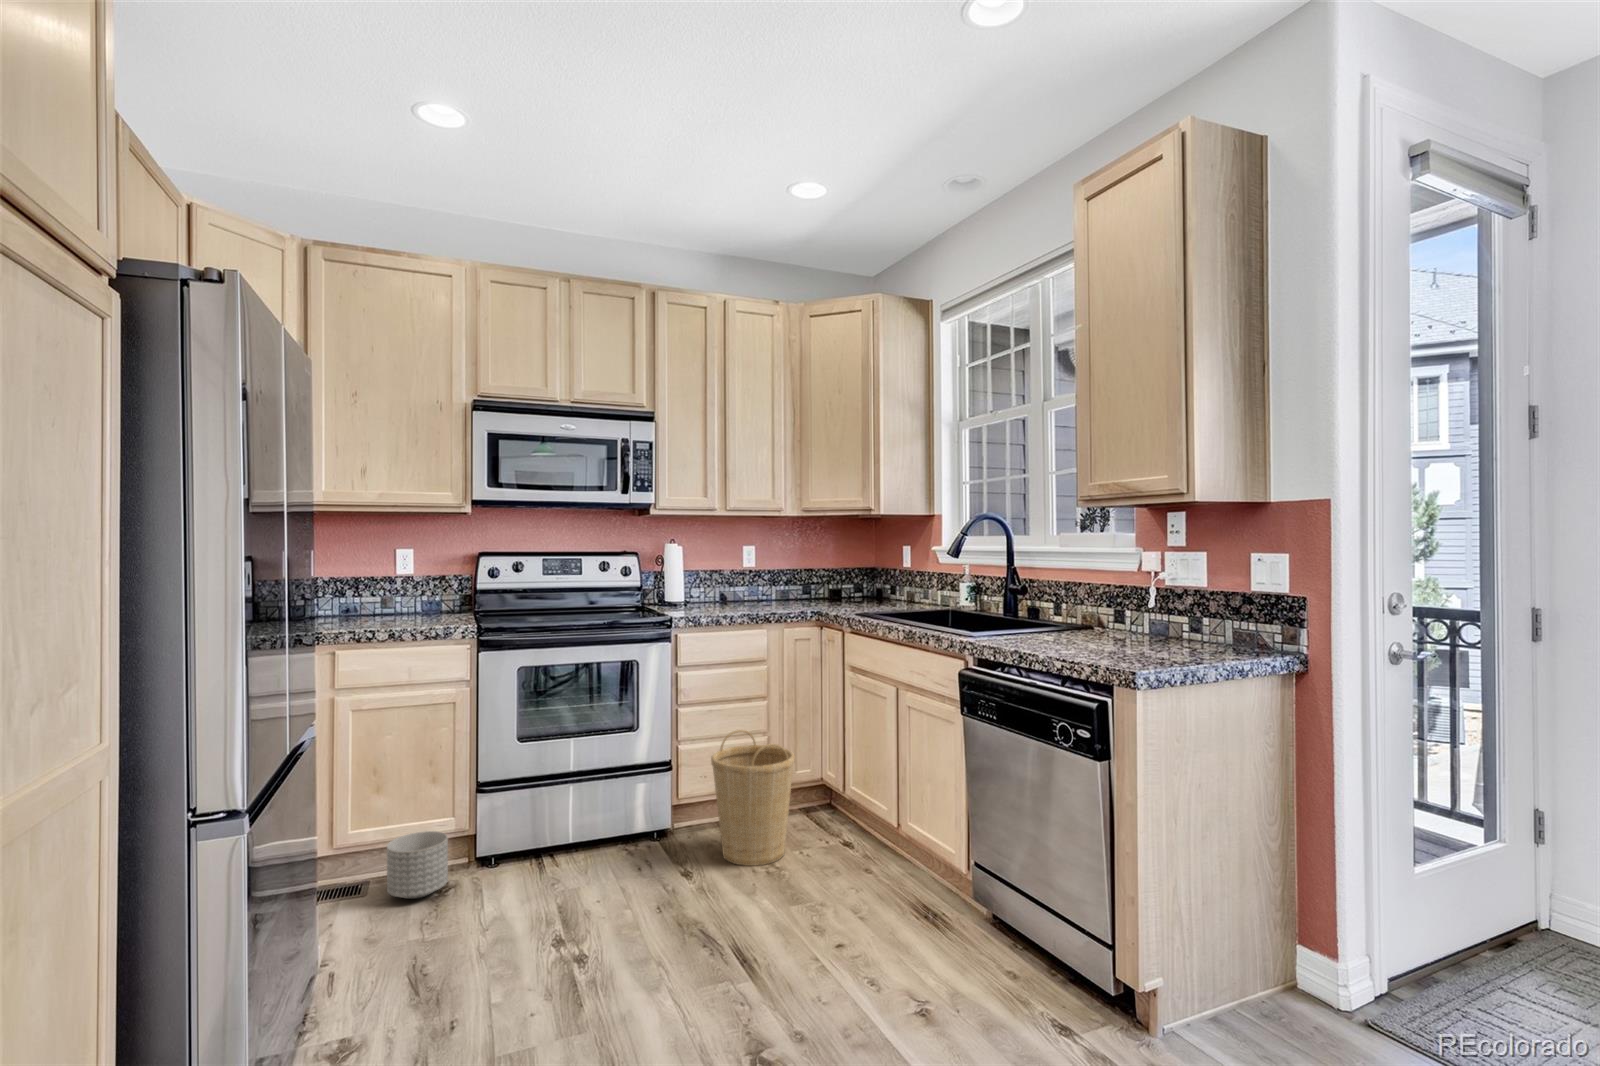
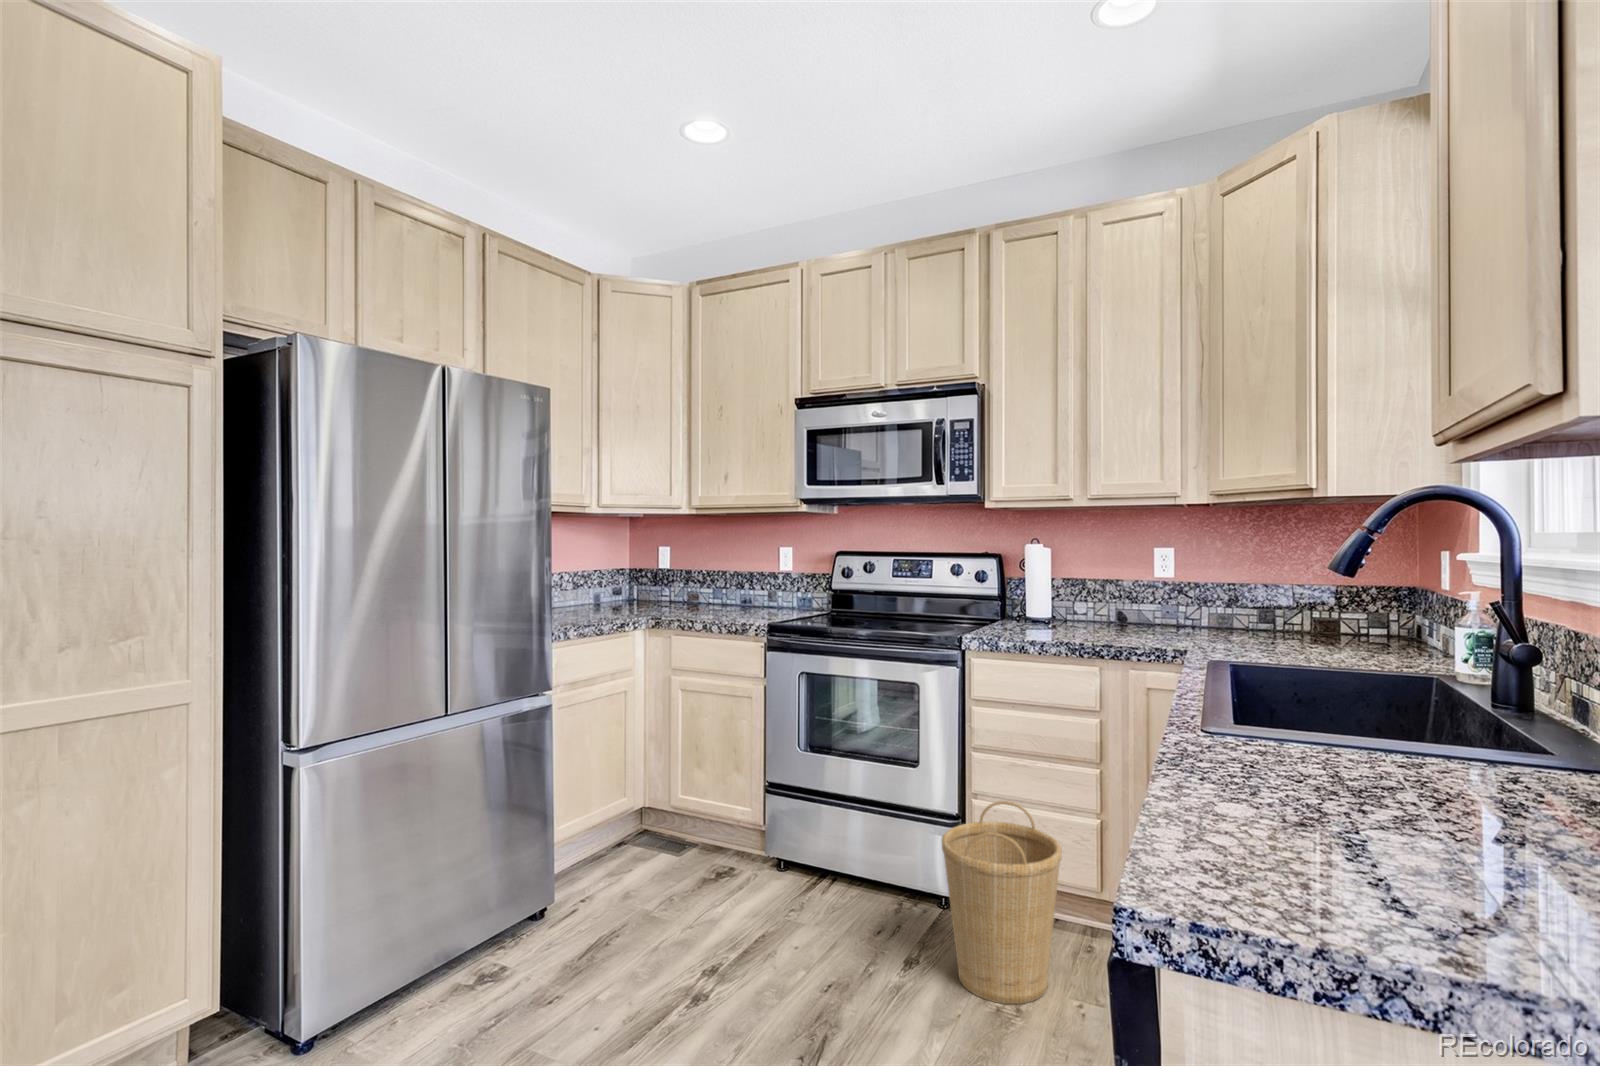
planter: present [387,831,448,899] -> none [668,814,720,877]

